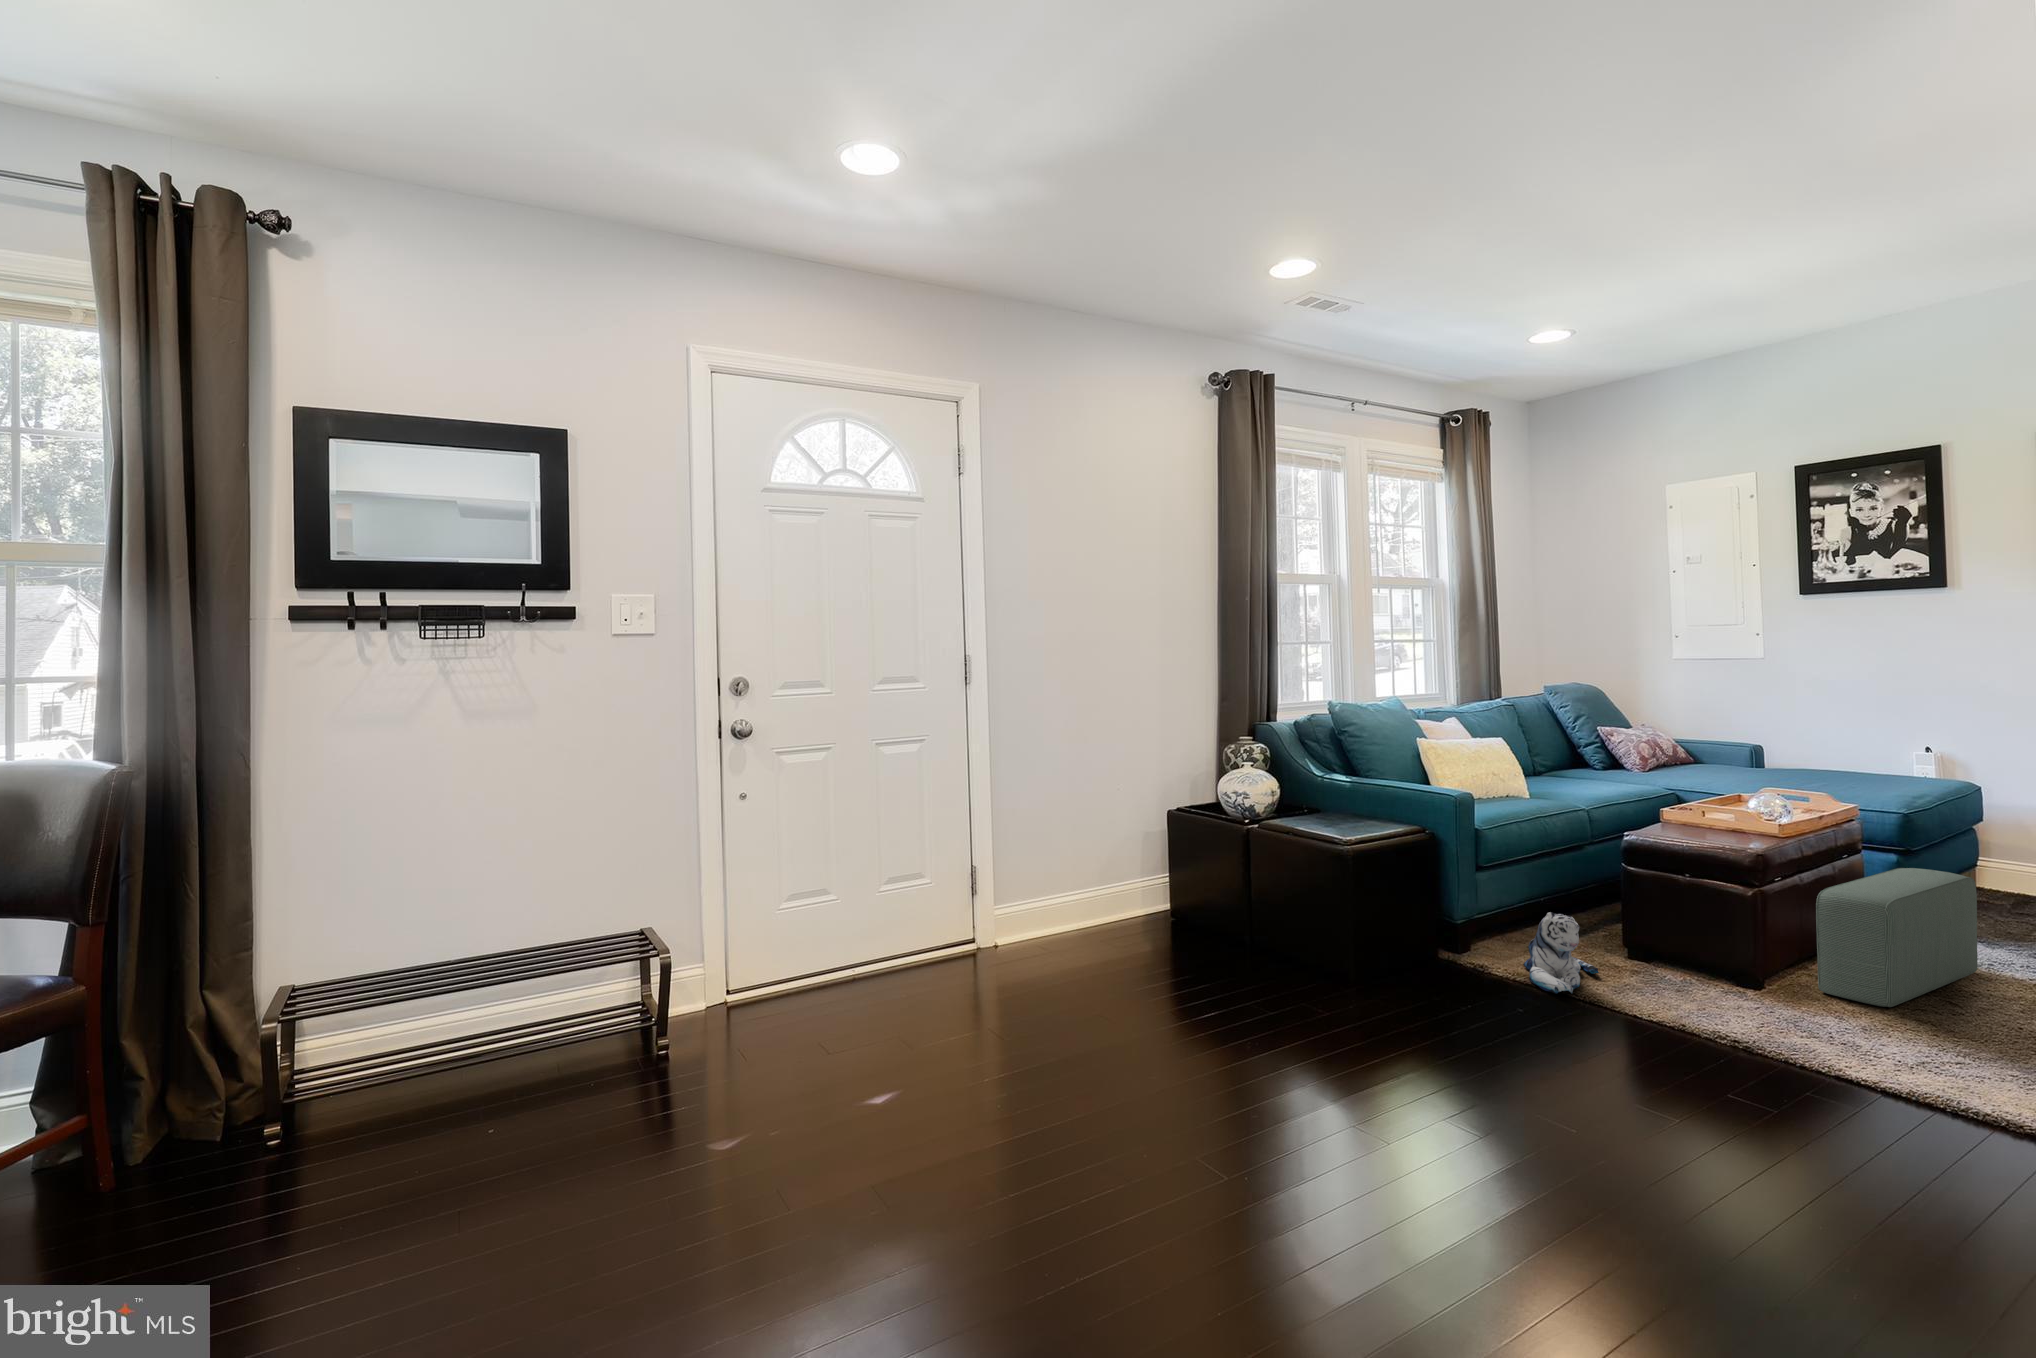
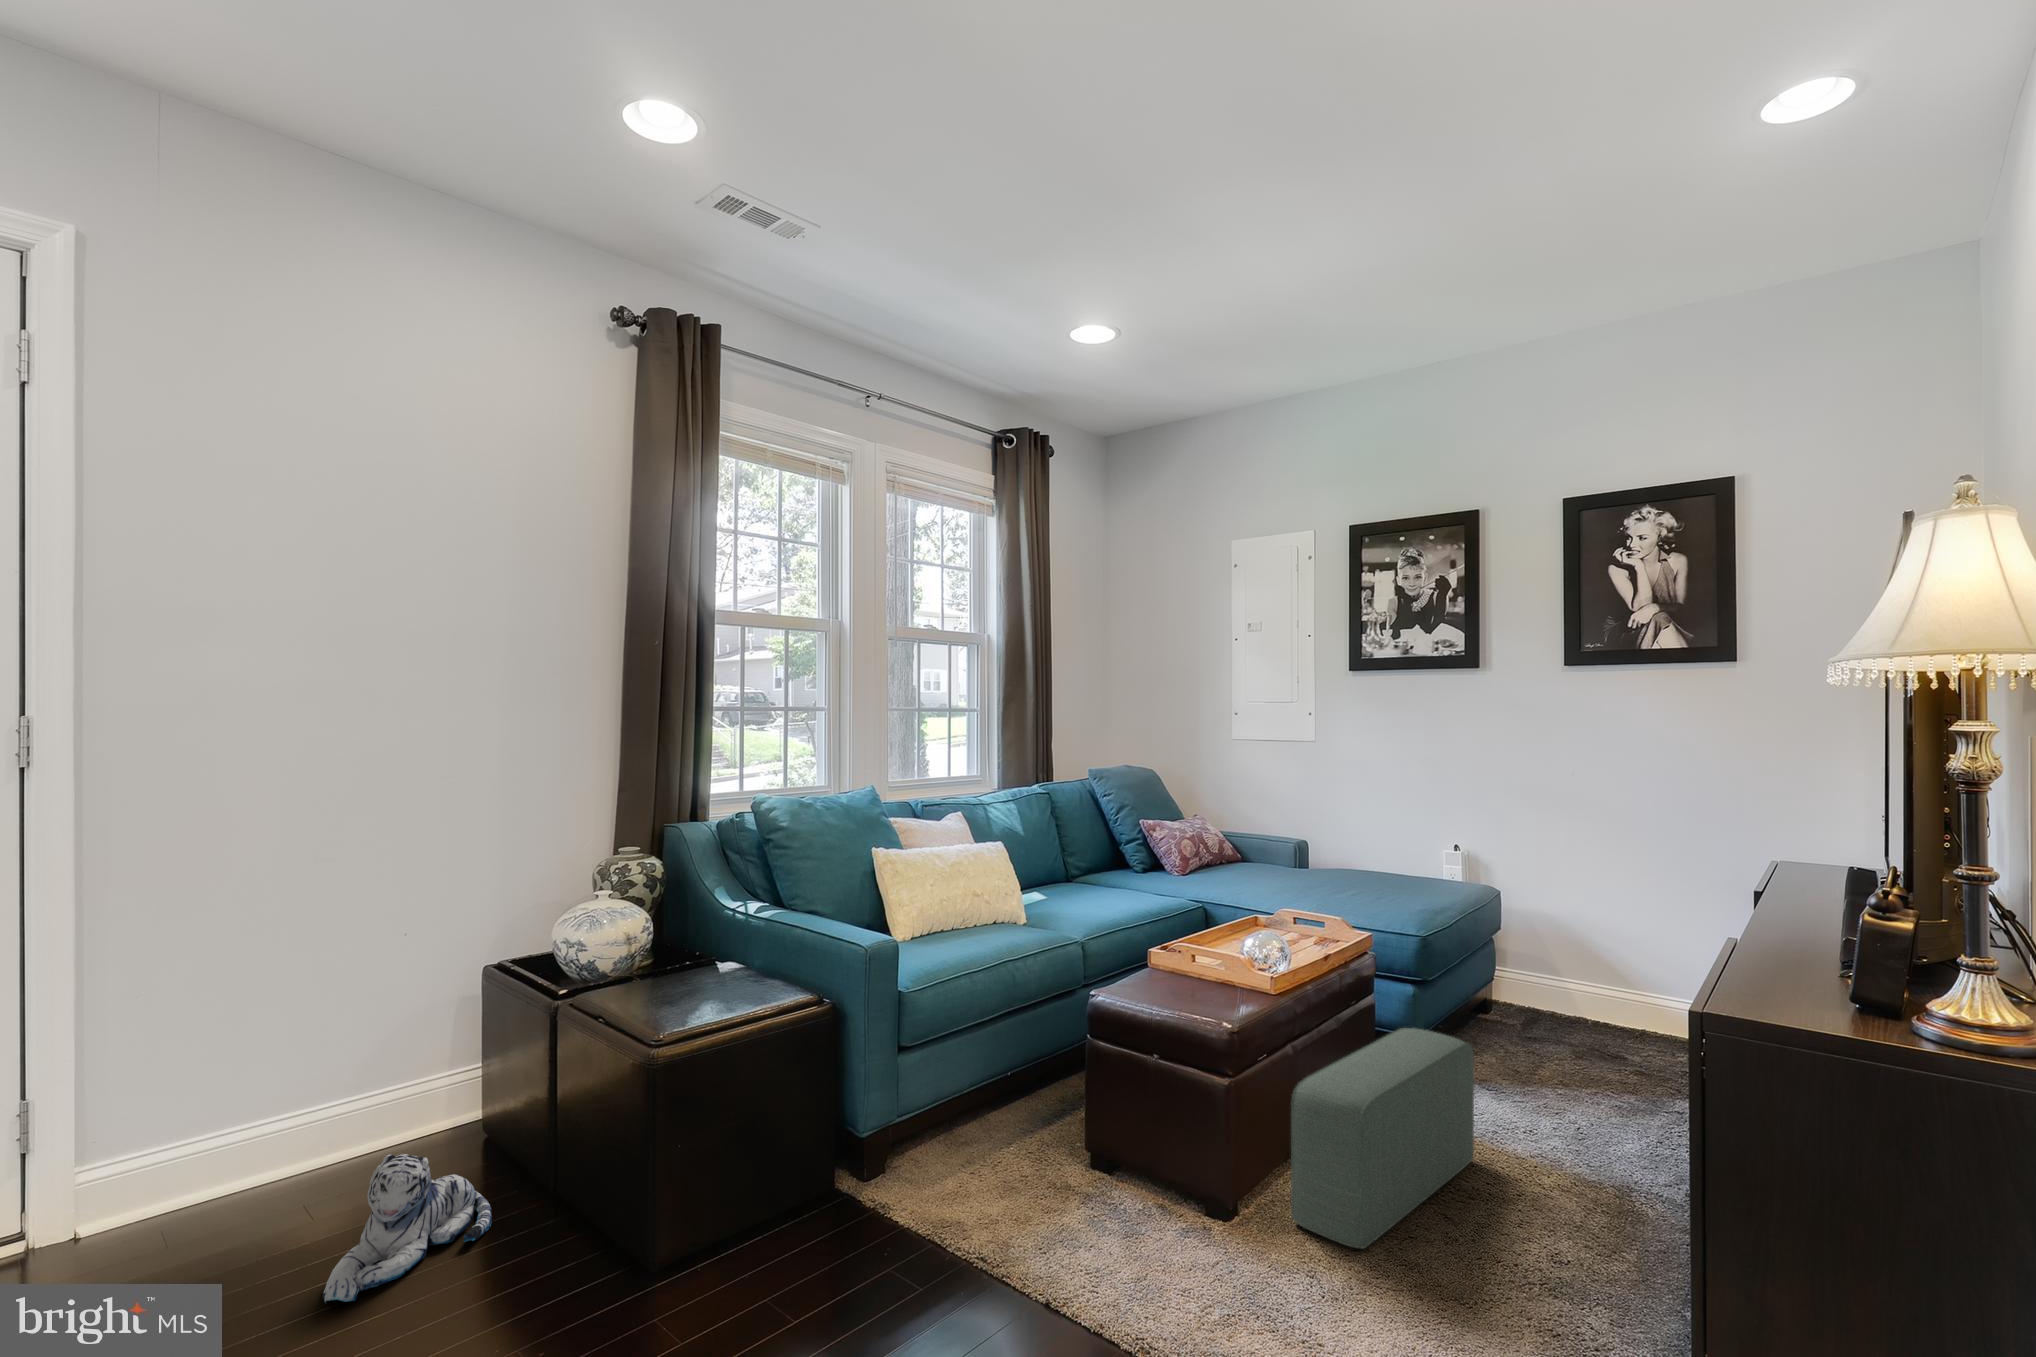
plush toy: present [1523,912,1599,994] -> present [323,1154,492,1303]

